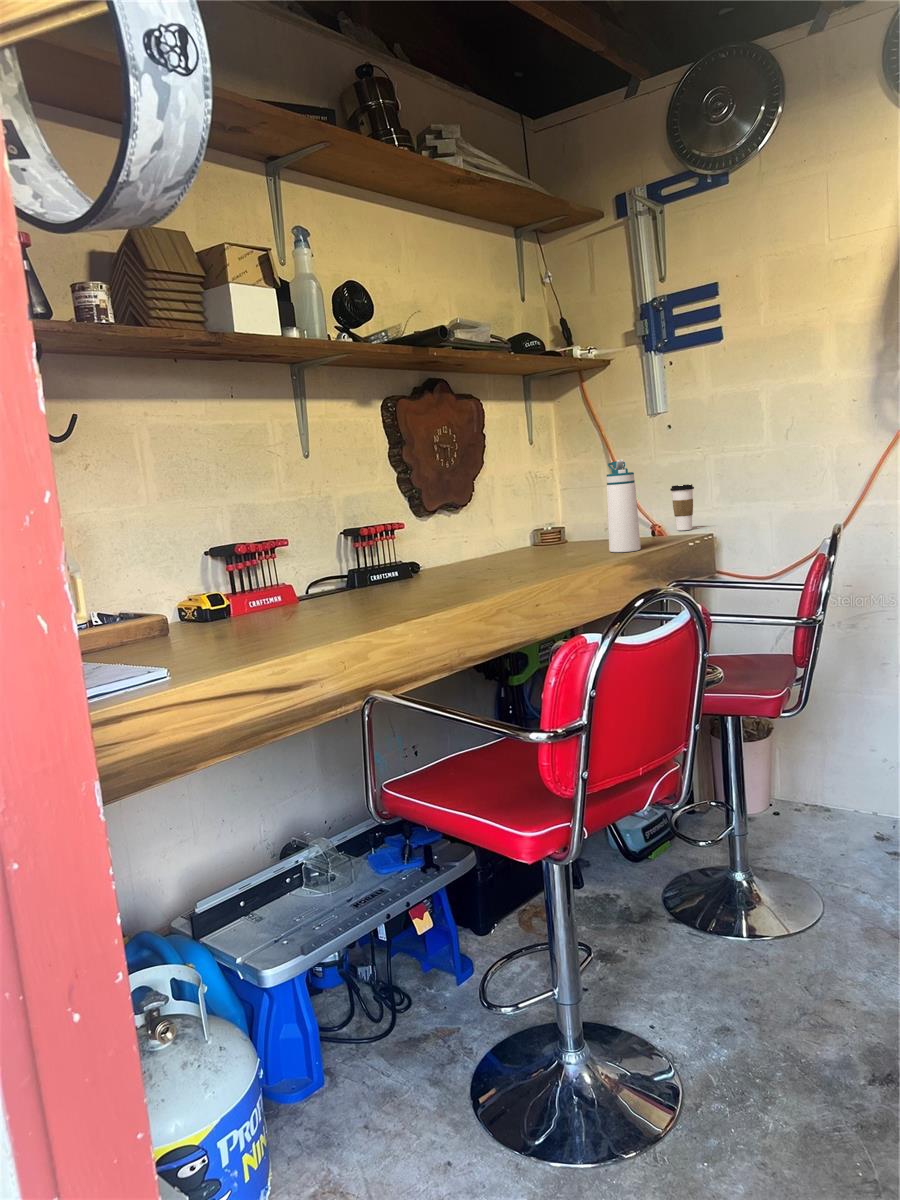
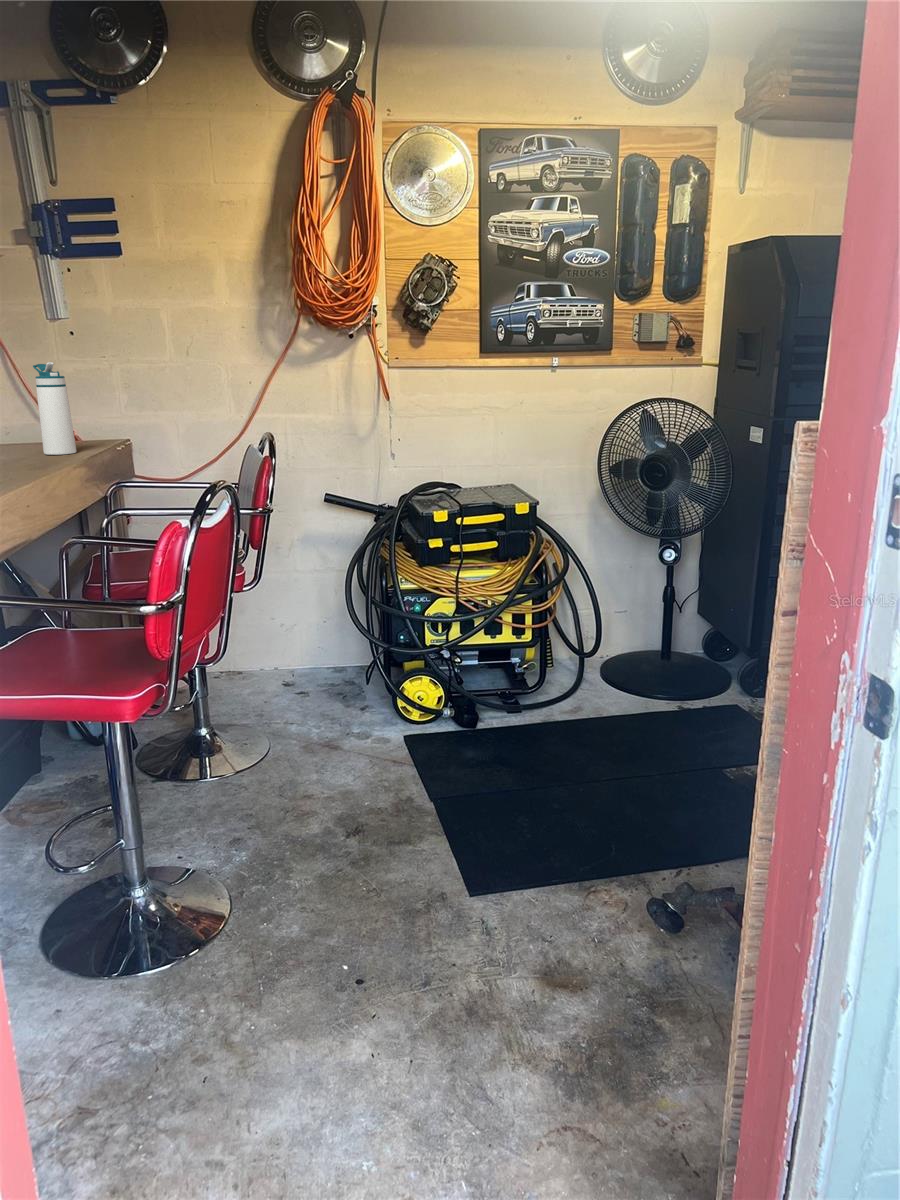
coffee cup: present [670,484,694,531] -> none [78,392,102,436]

